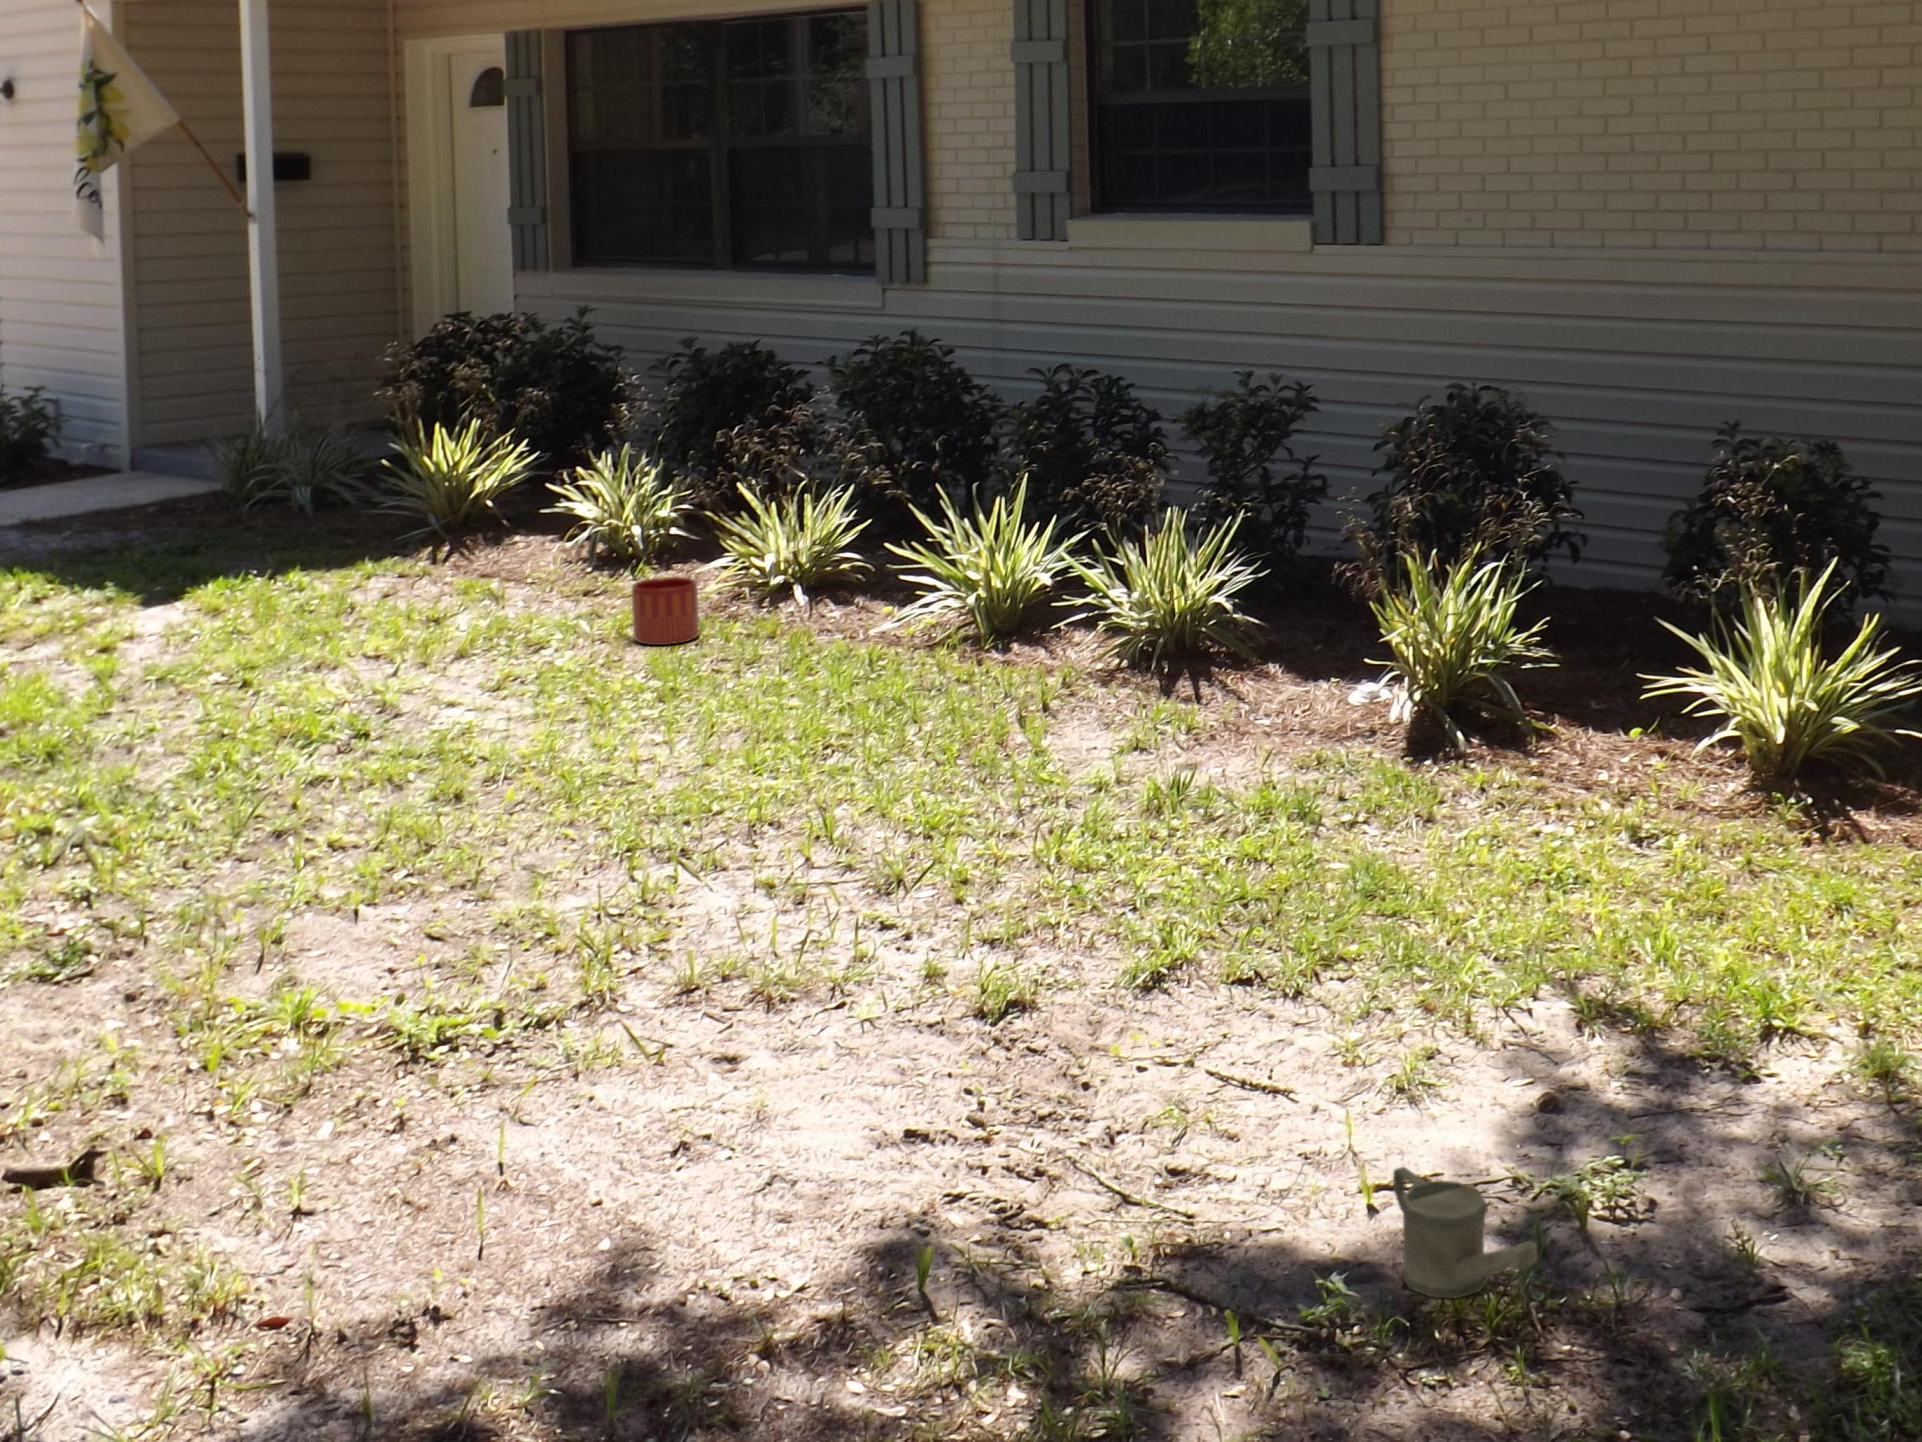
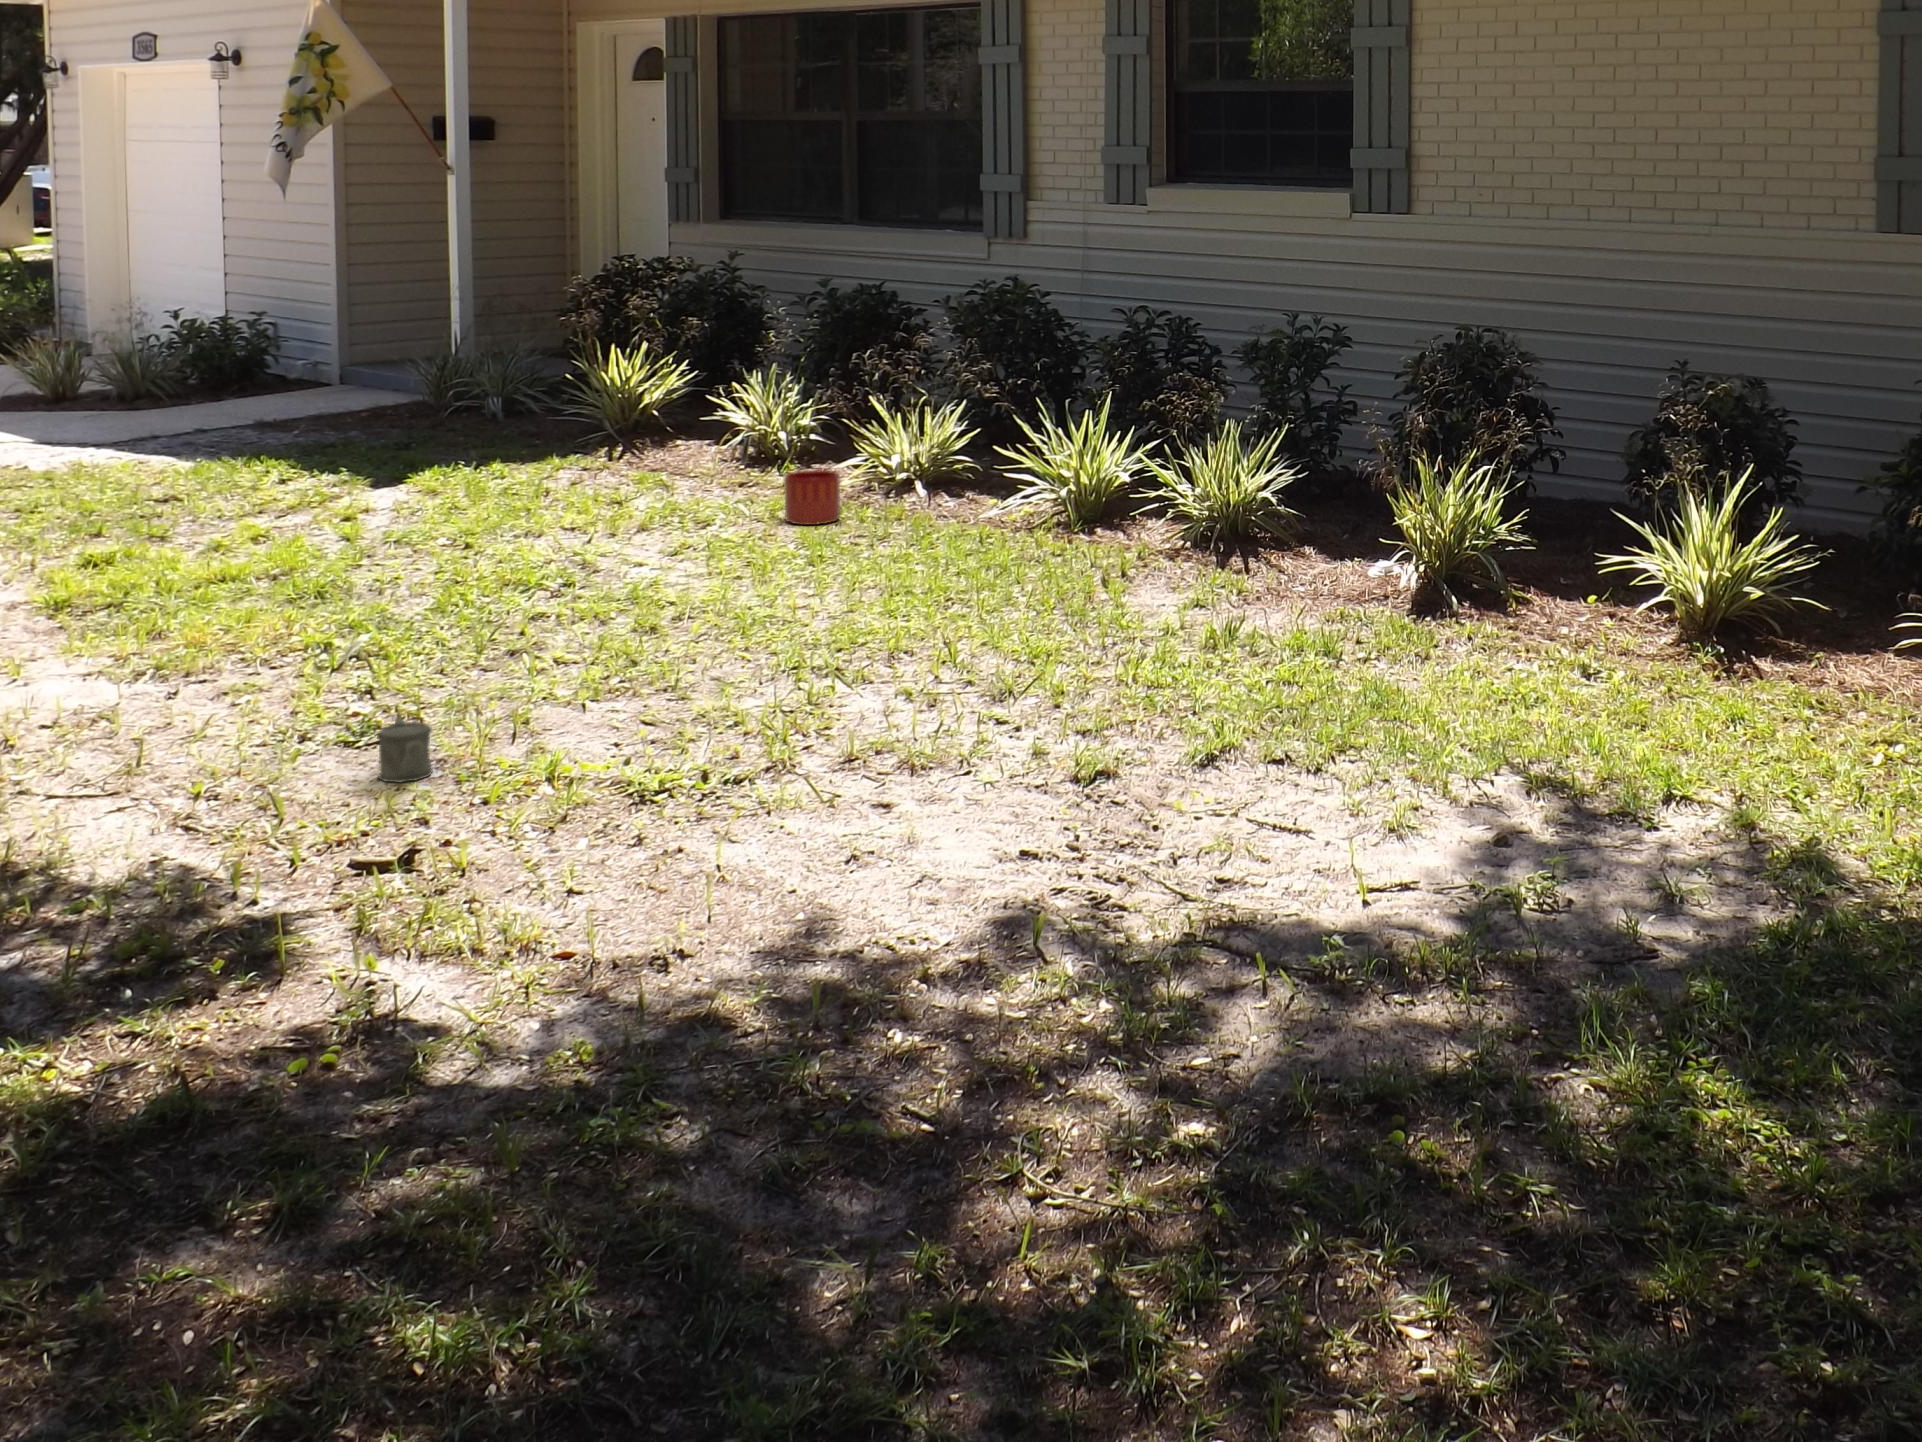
watering can: present [1393,1167,1537,1299] -> present [377,717,433,783]

